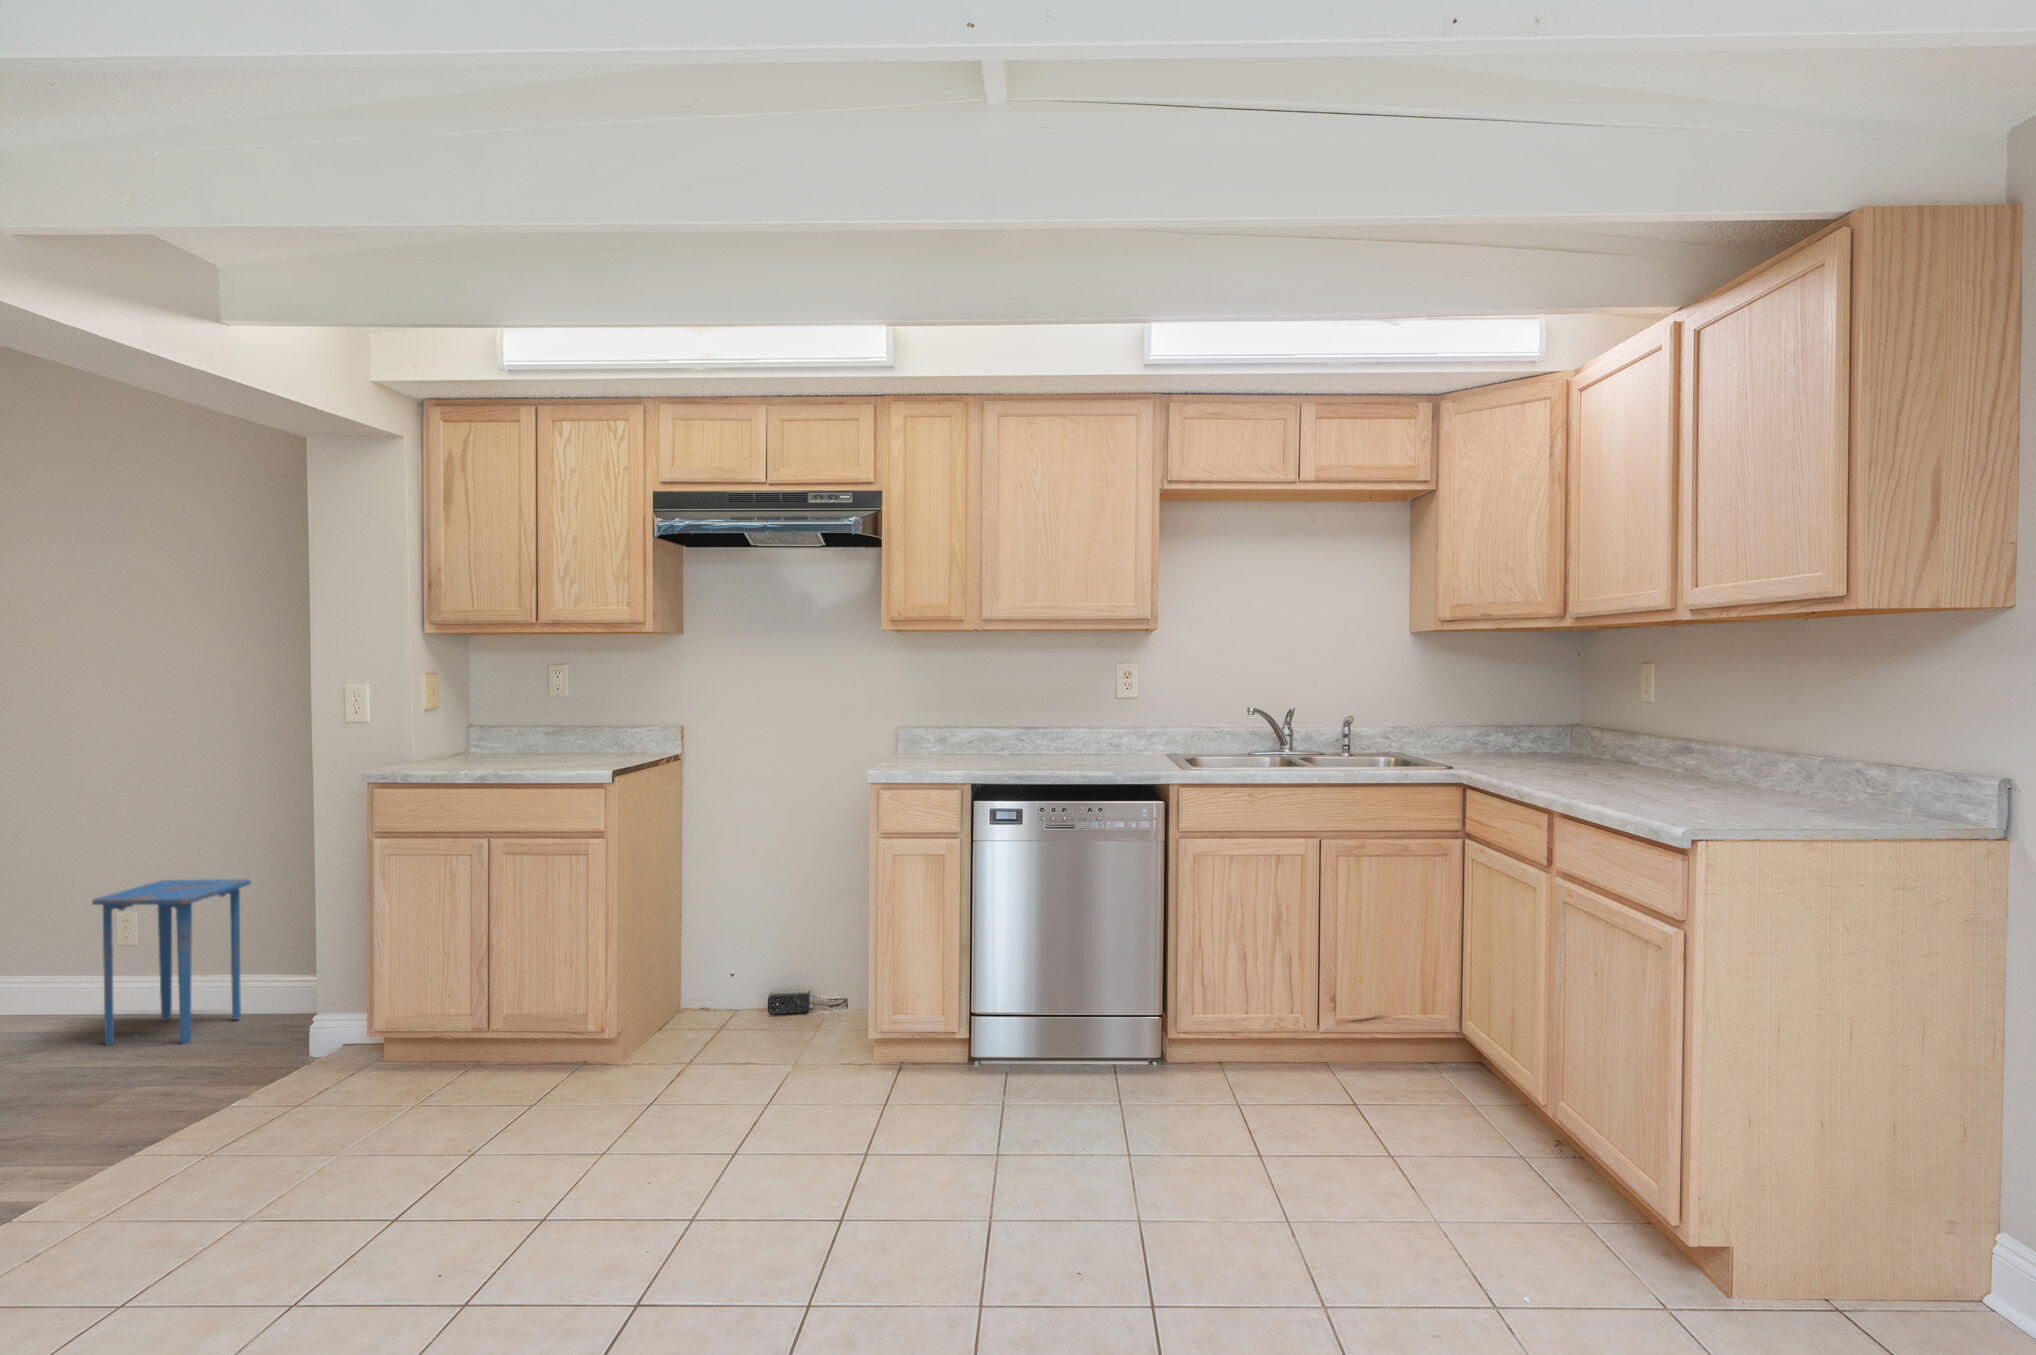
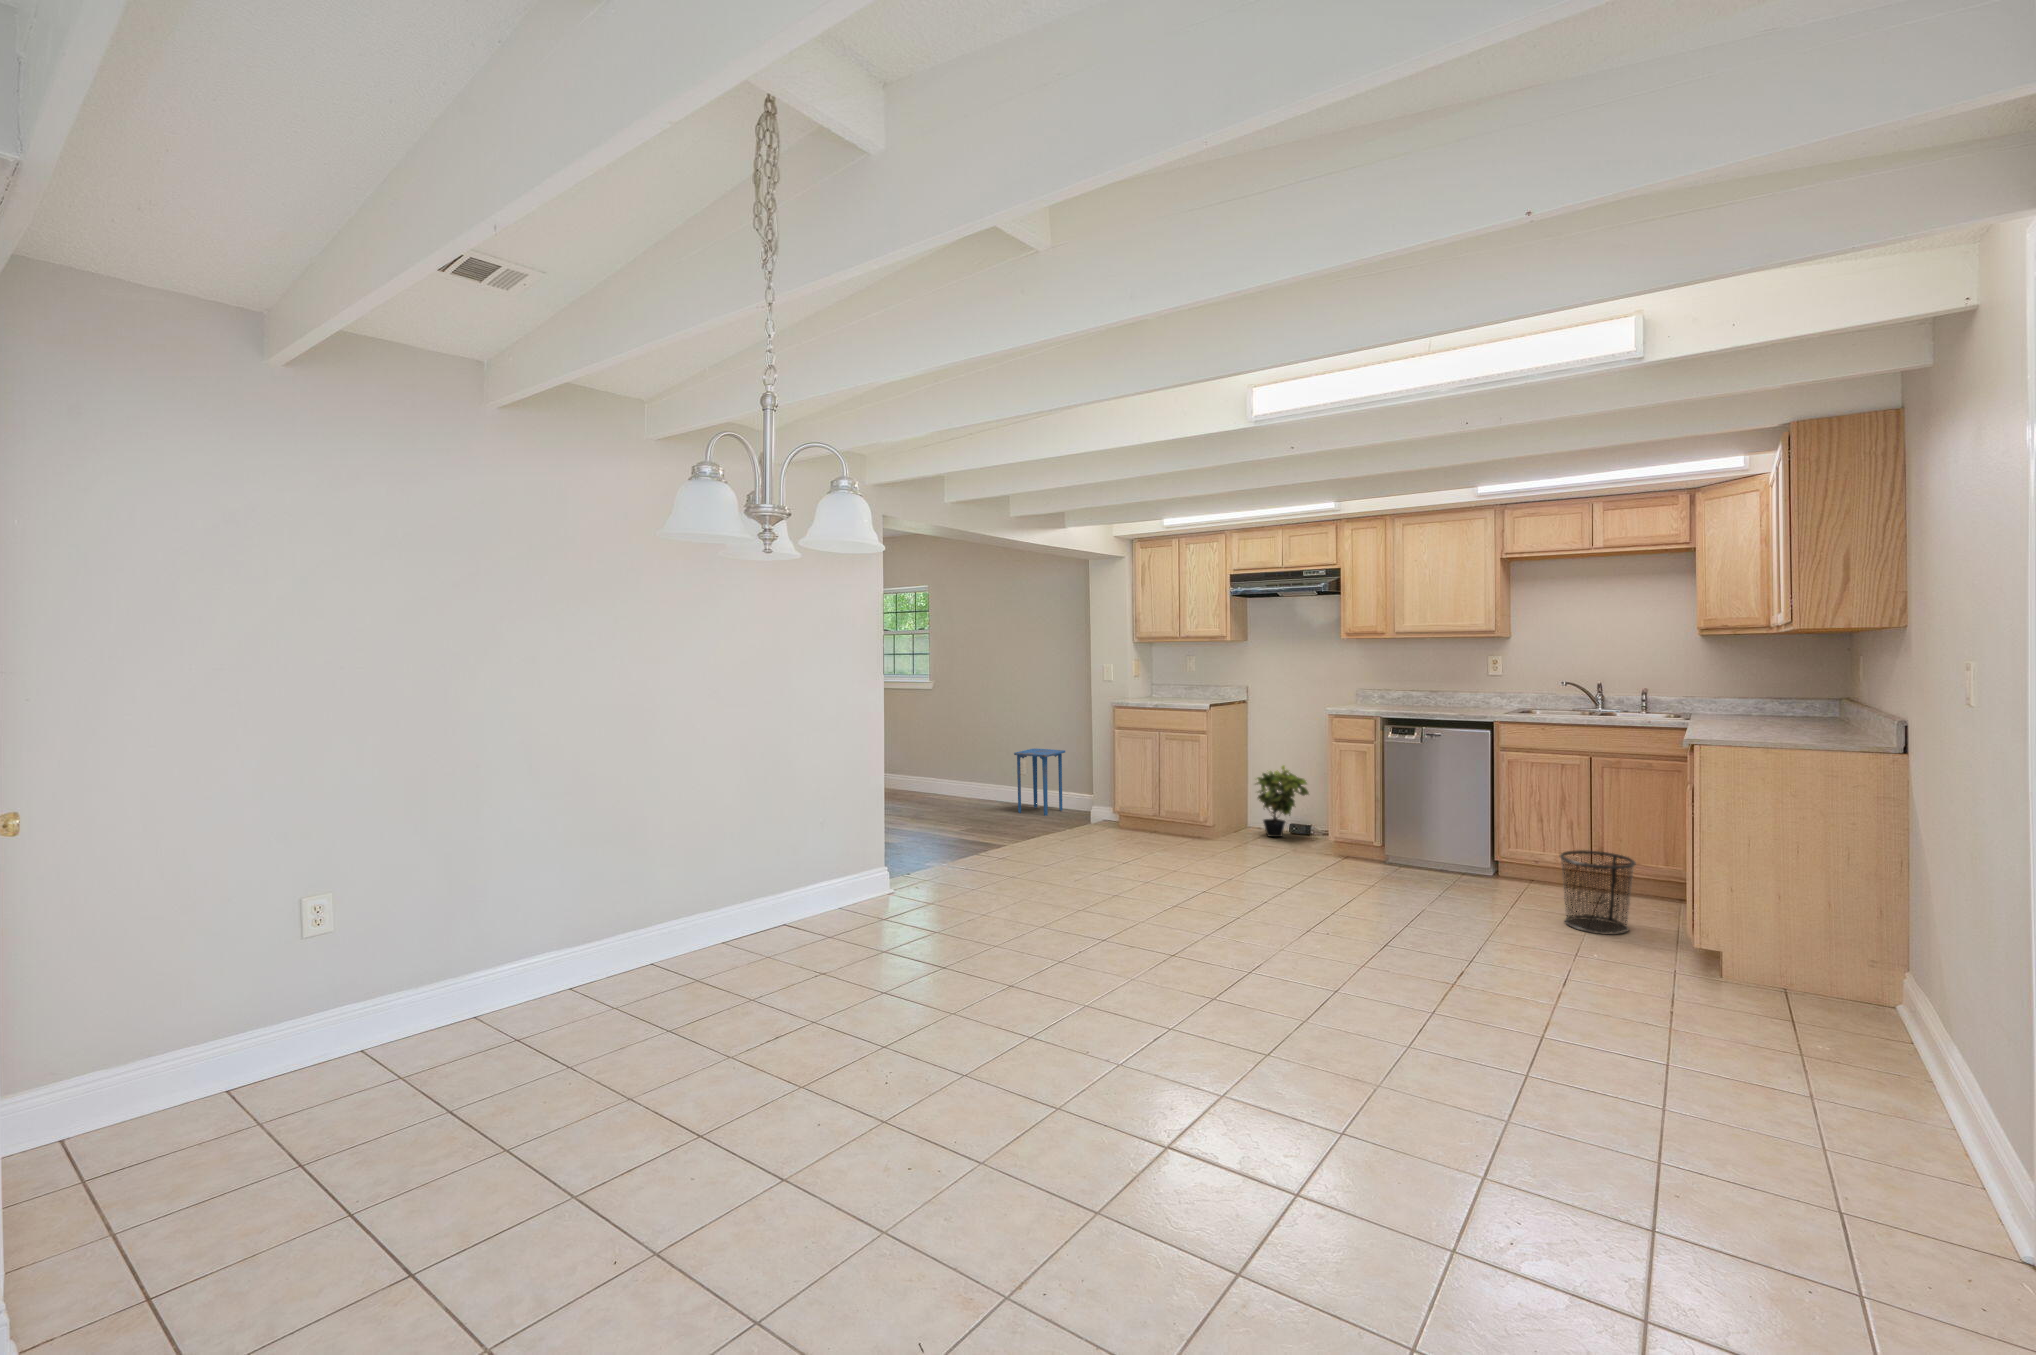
potted plant: none [697,882,810,1032] -> present [1256,766,1309,837]
waste bin: none [1389,1038,1531,1229] -> present [1560,850,1635,935]

